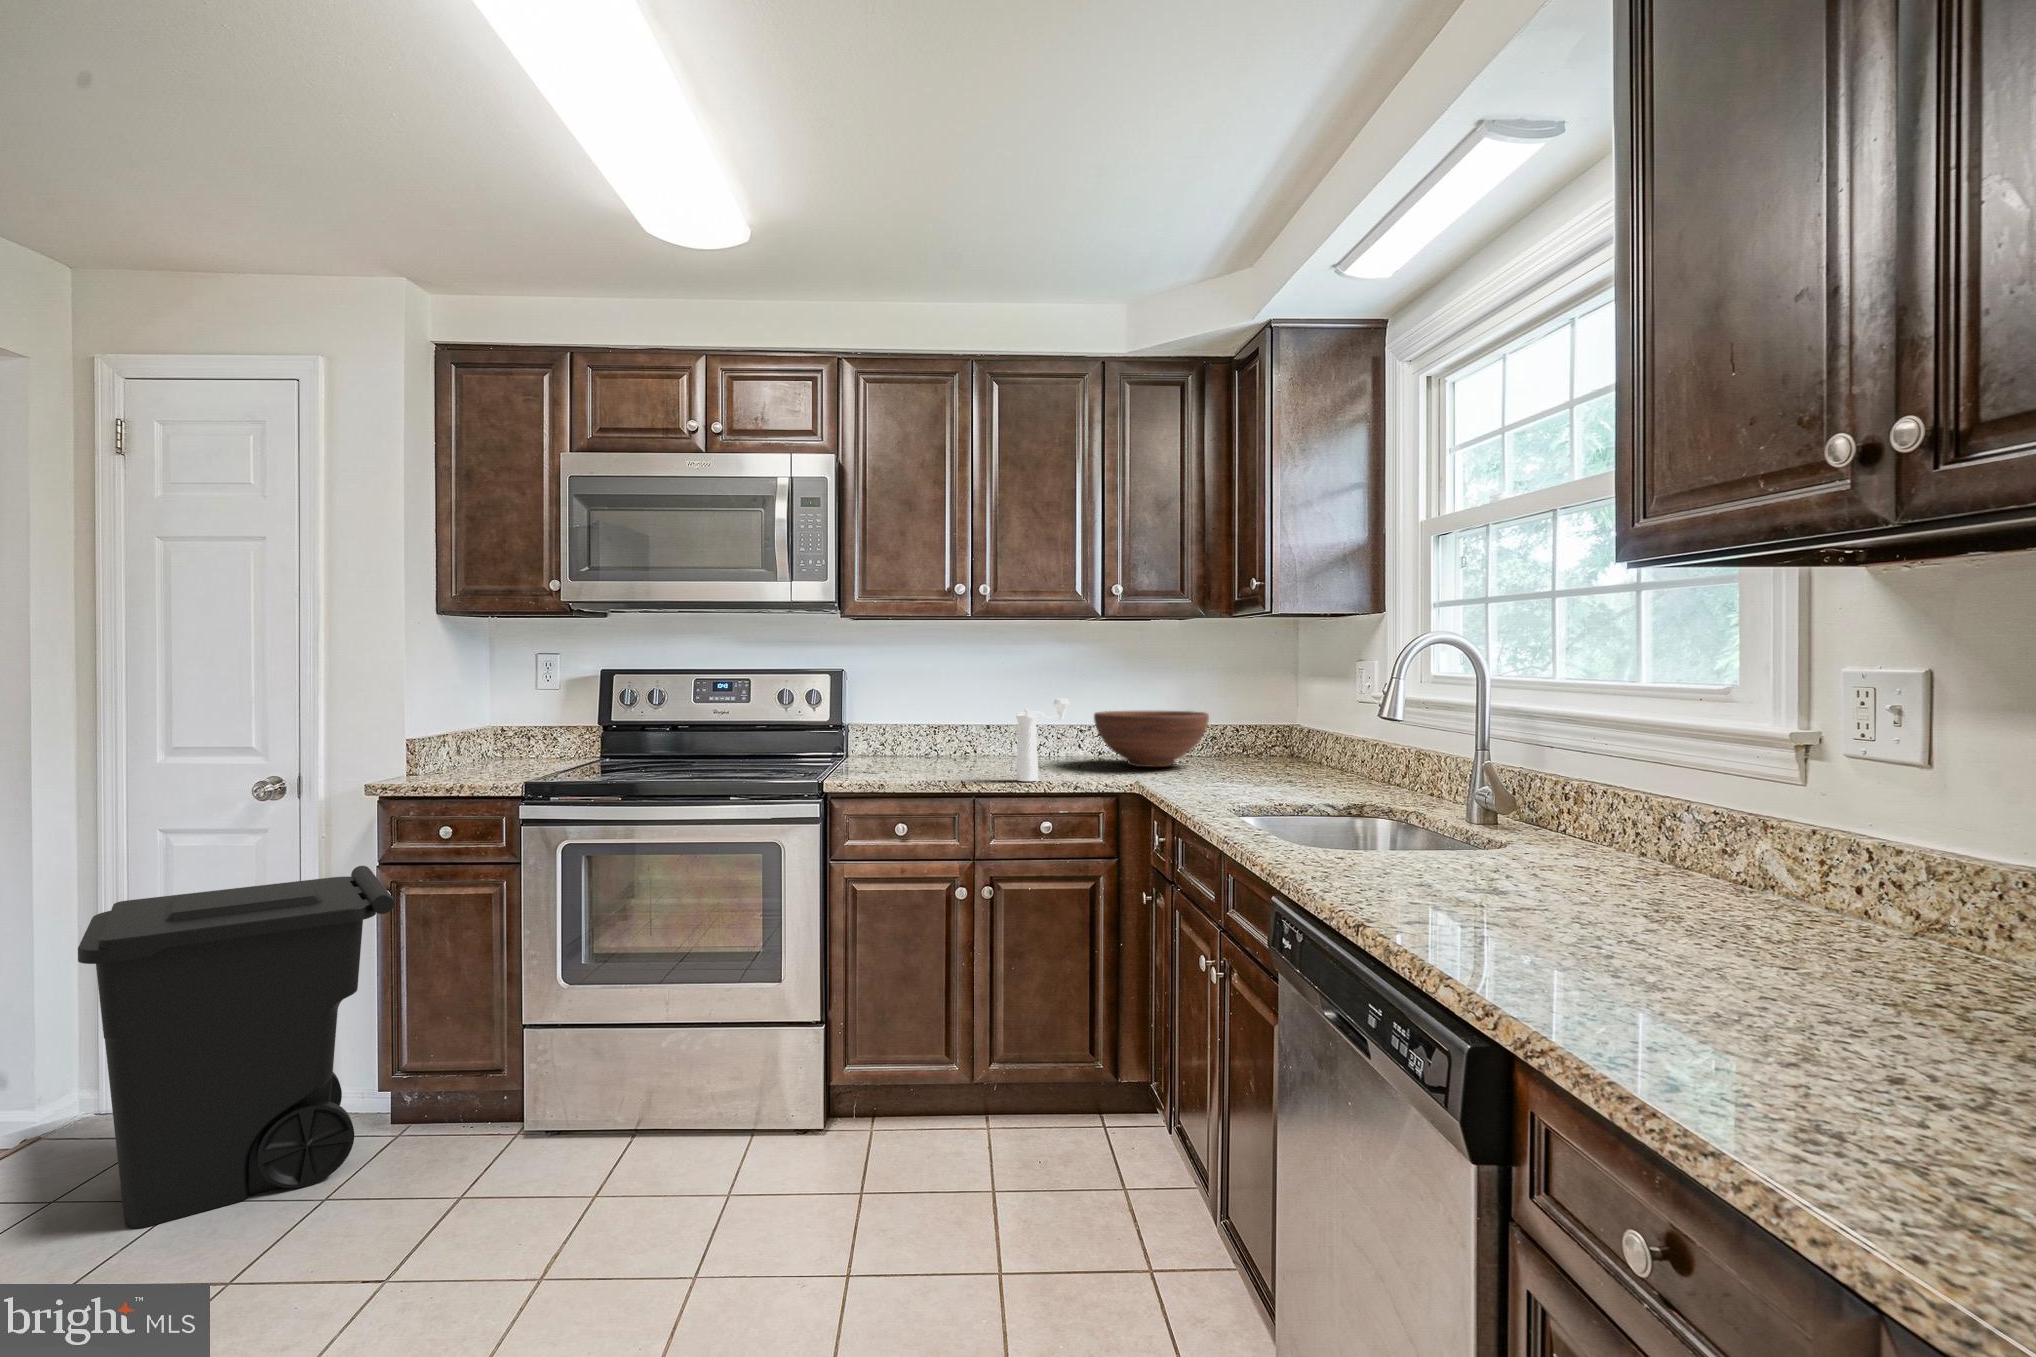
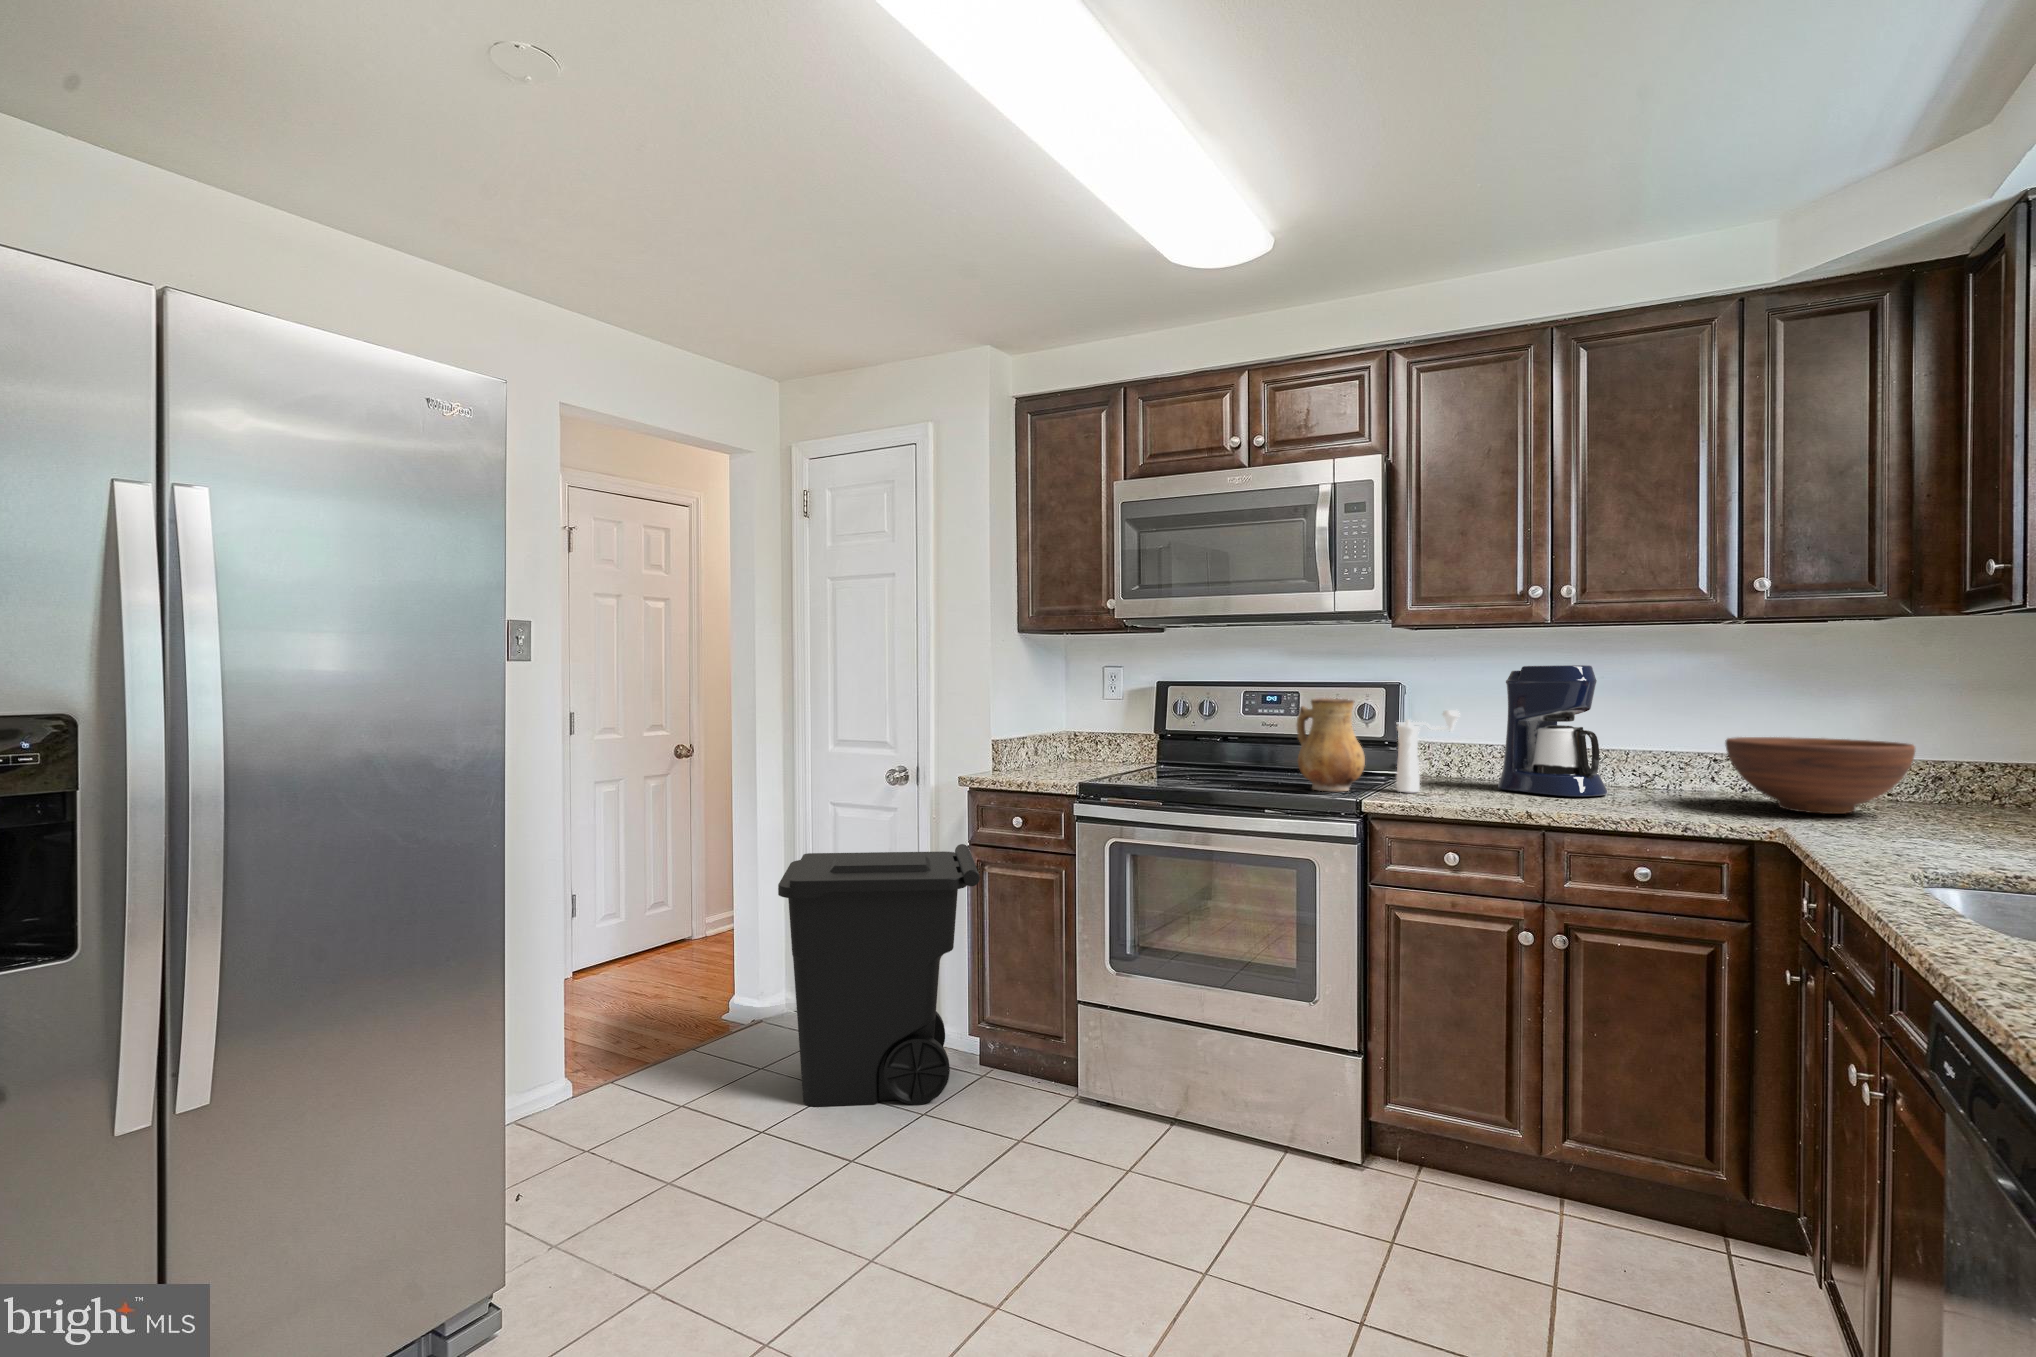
coffee maker: none [929,656,1012,766] -> present [1498,665,1608,796]
ceramic pitcher: none [754,687,819,775] -> present [1296,698,1365,791]
pepper mill: present [1016,699,1069,781] -> present [1396,710,1460,792]

